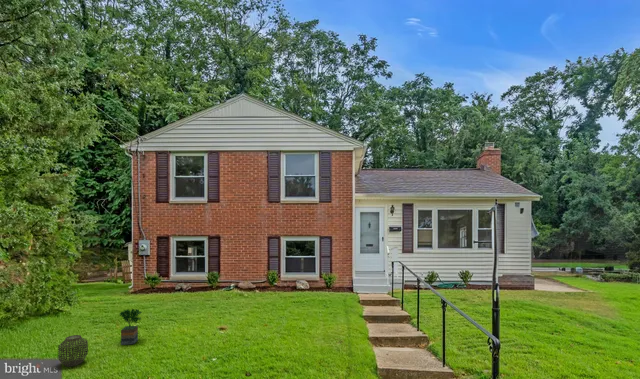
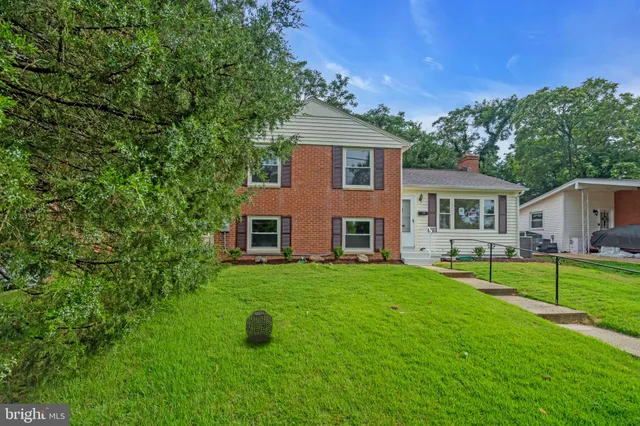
potted tree: present [120,309,142,345] -> none [277,282,299,316]

